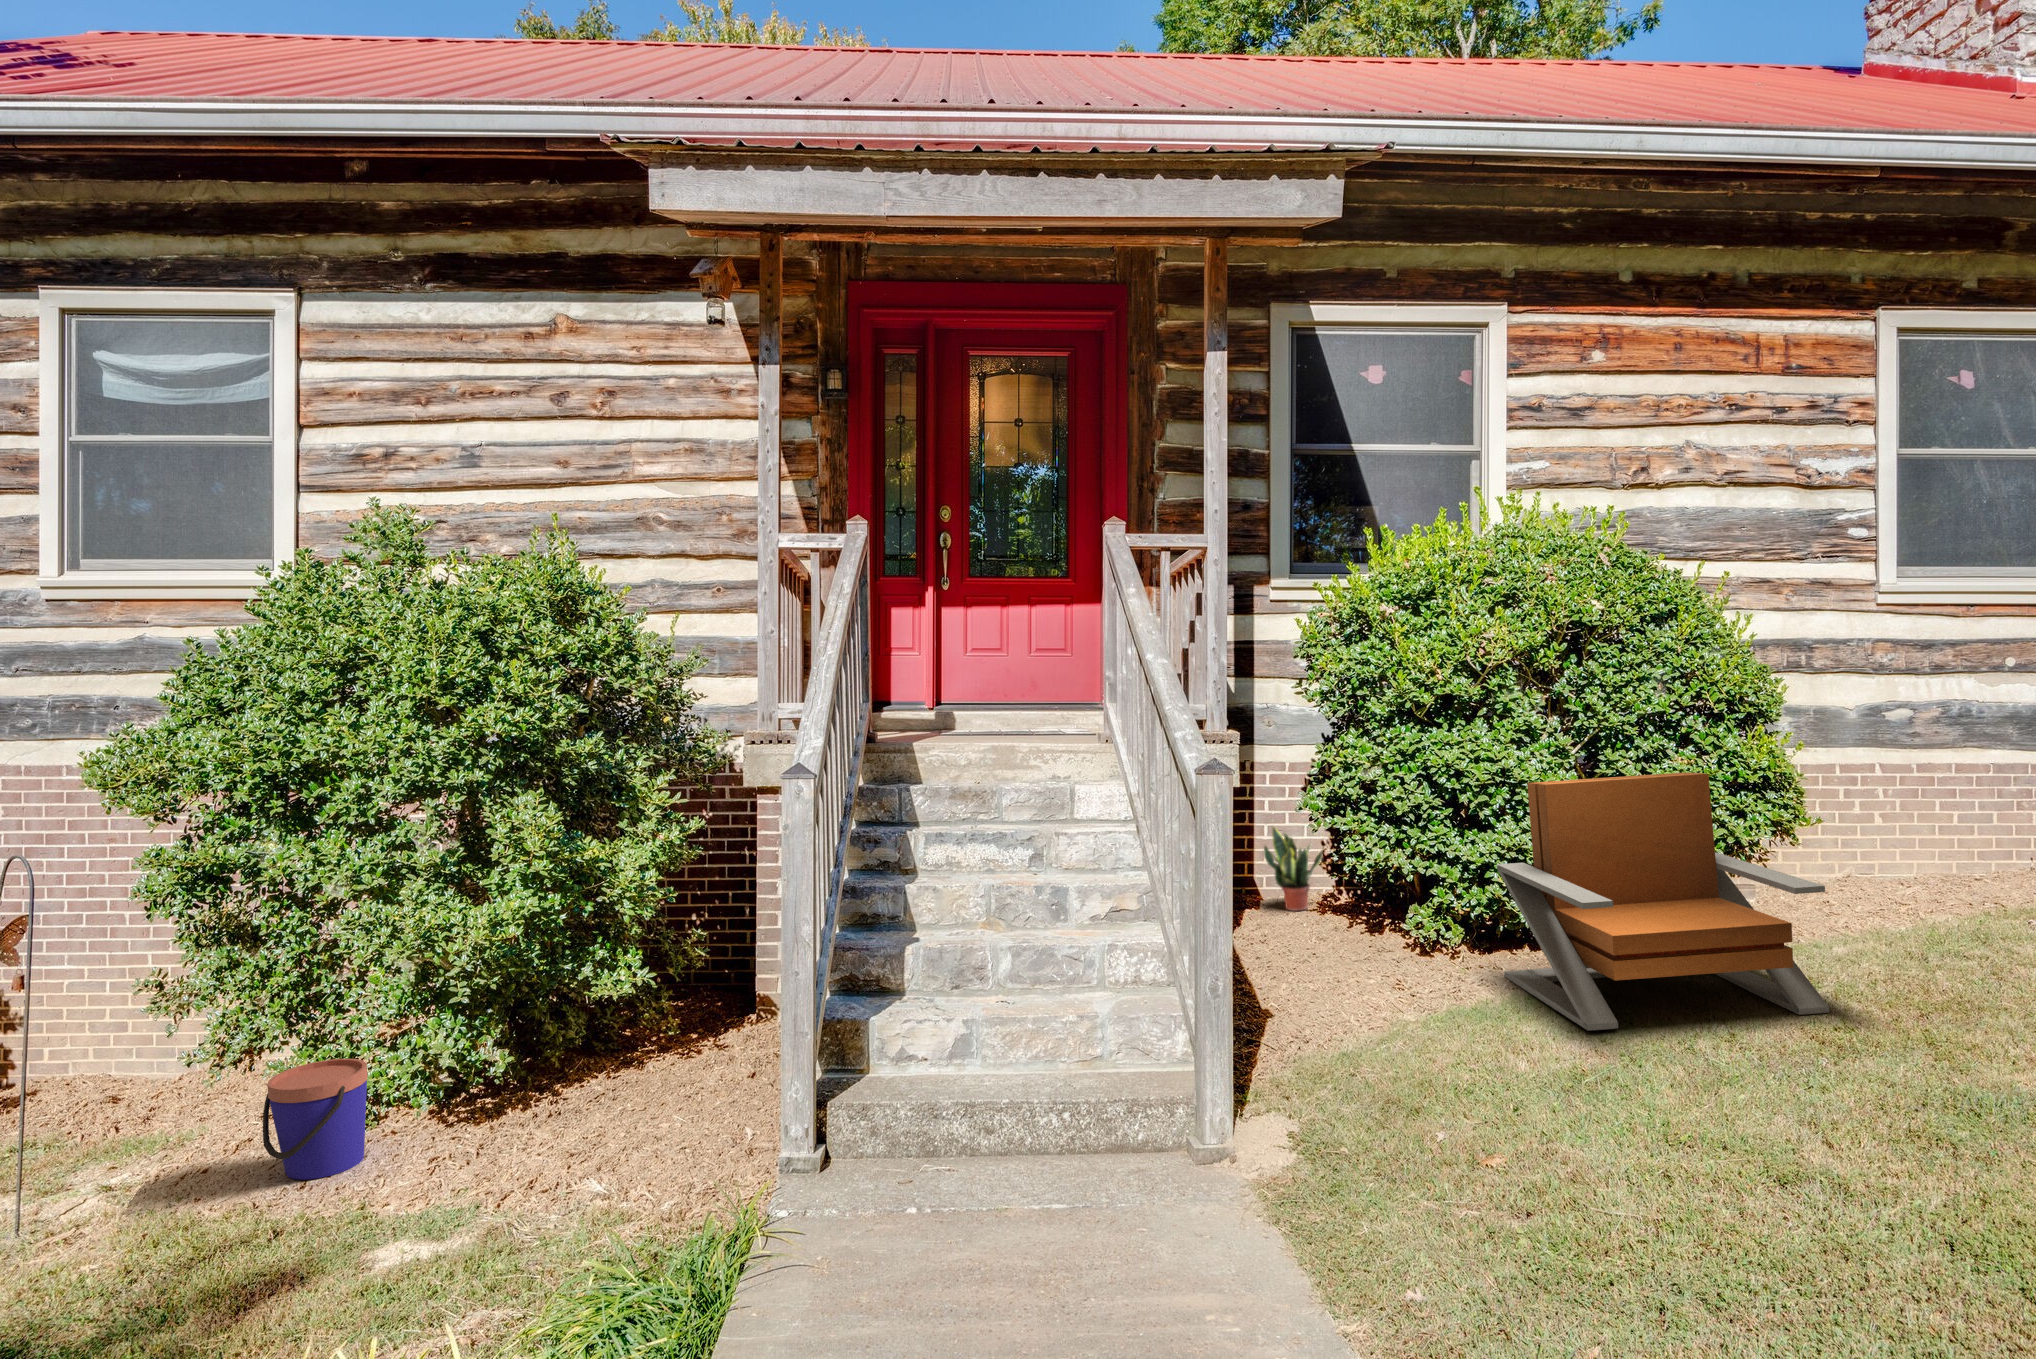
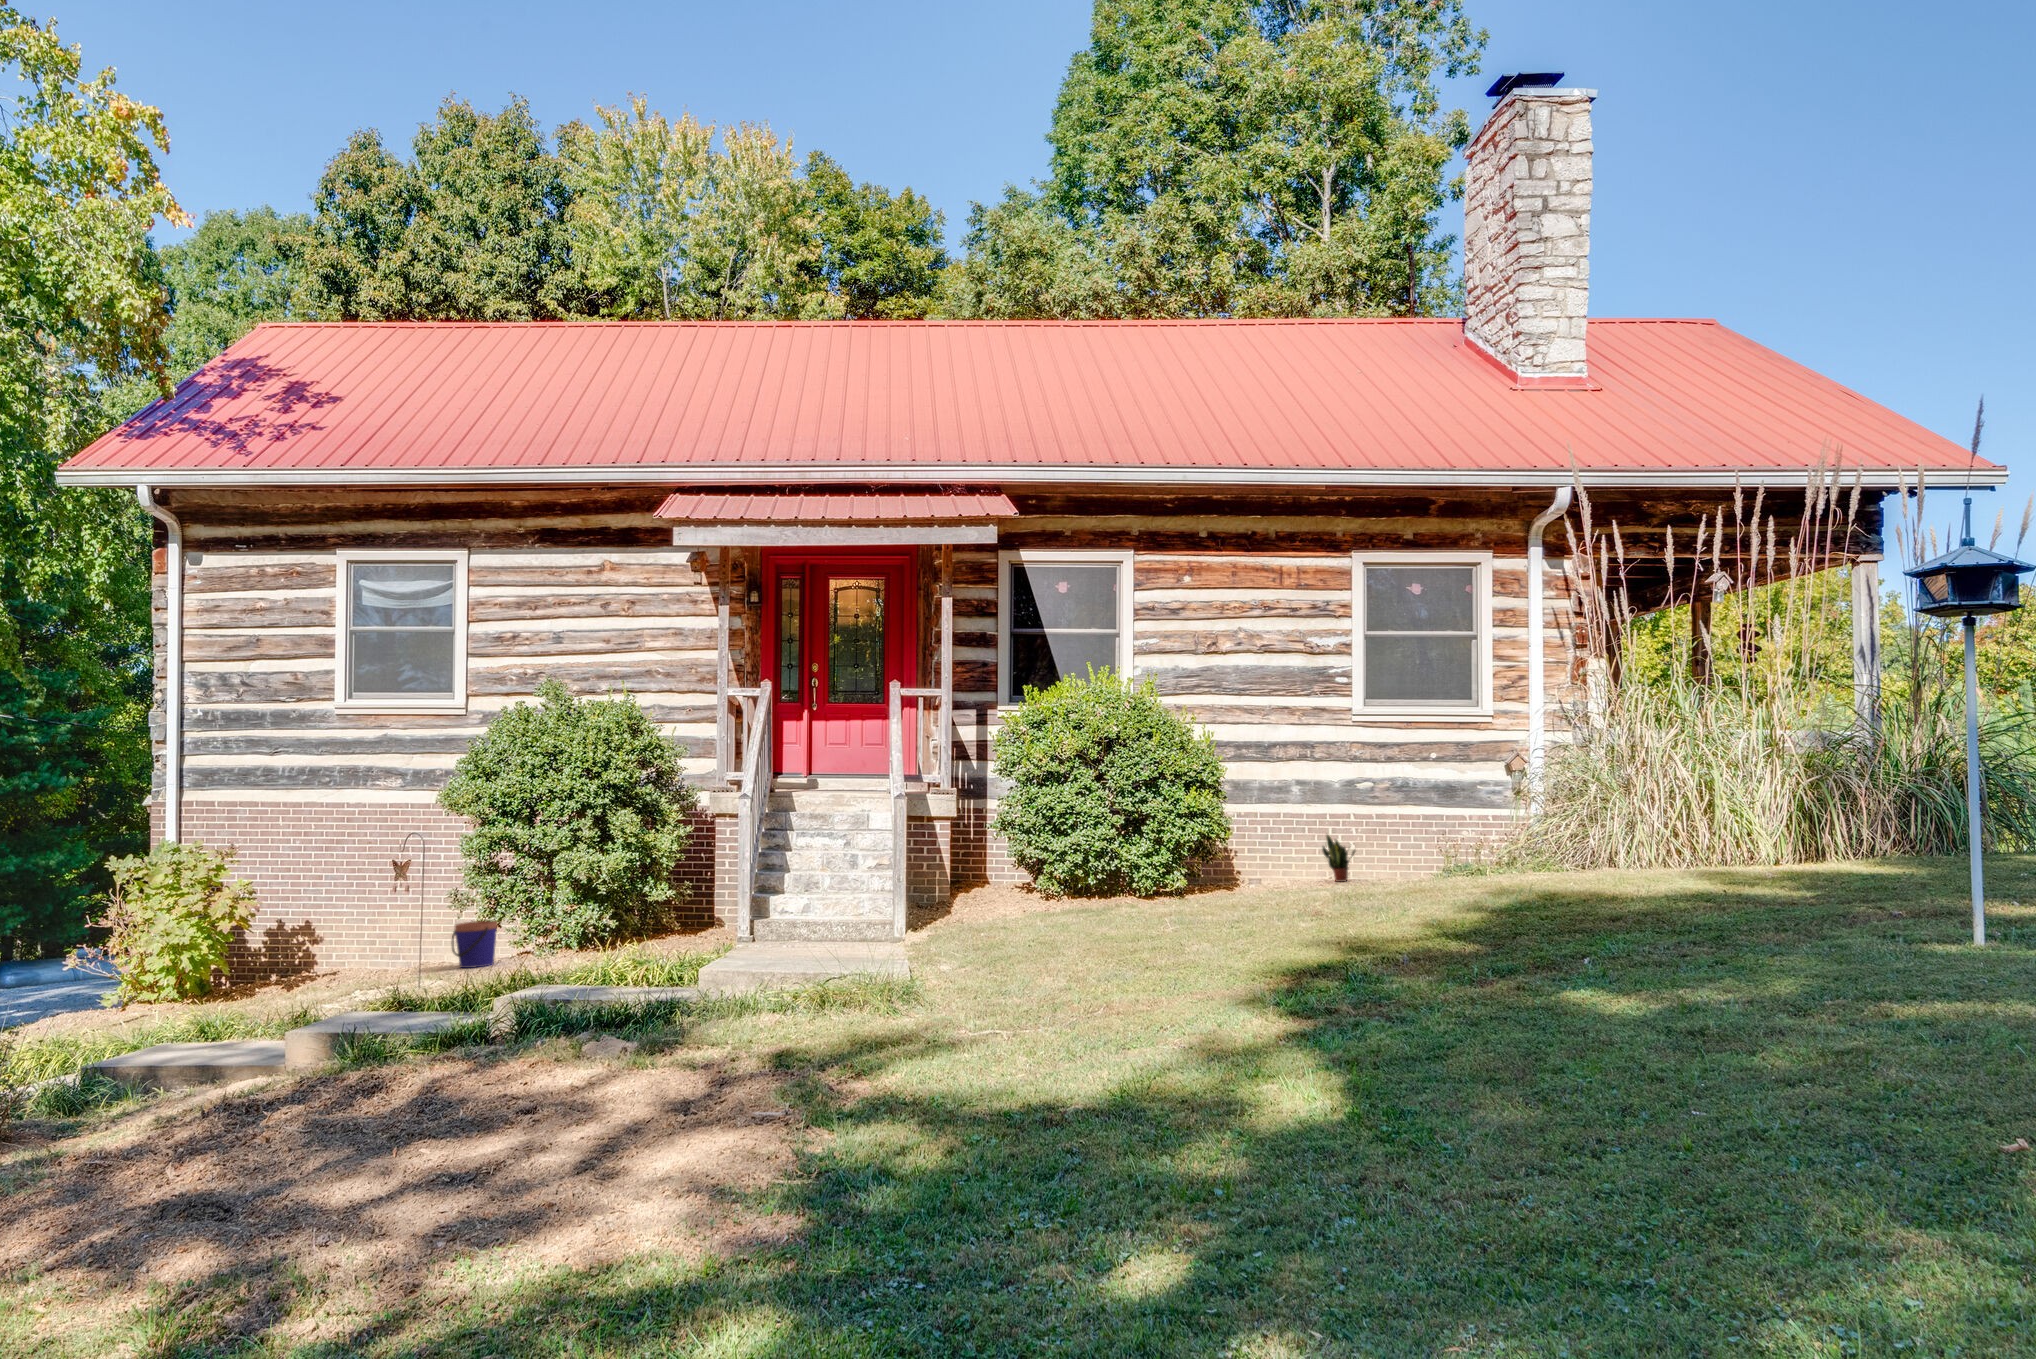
lounge chair: present [1497,772,1829,1031] -> none [1063,802,1187,919]
potted plant: present [1264,827,1322,911] -> present [1322,835,1356,882]

